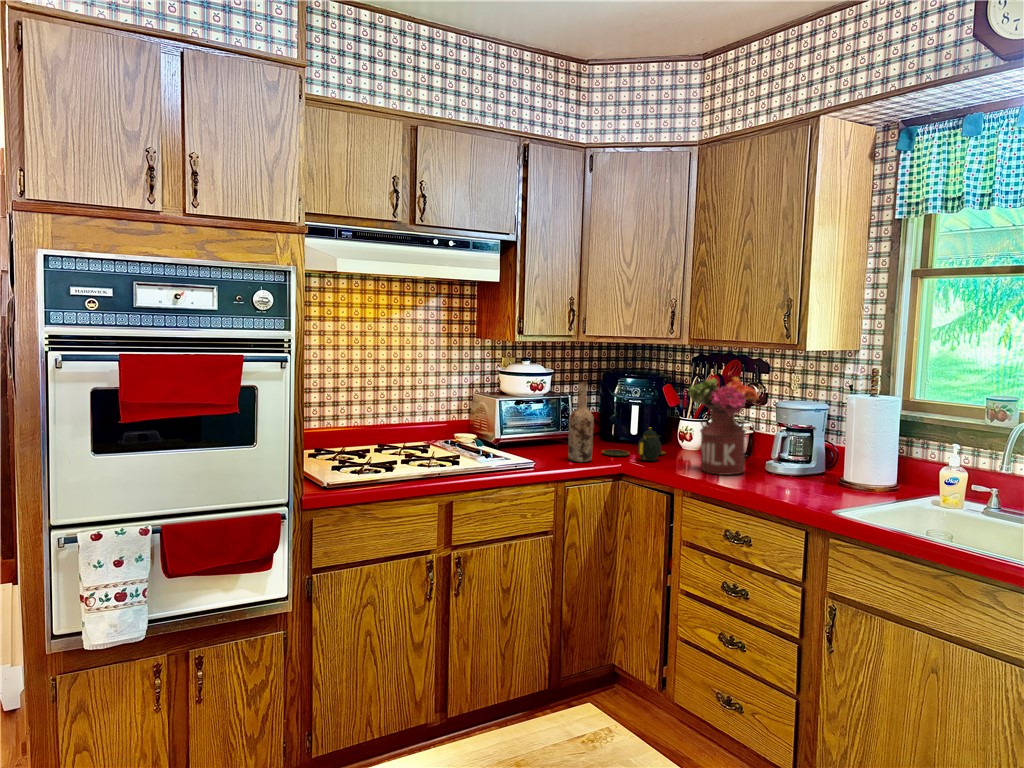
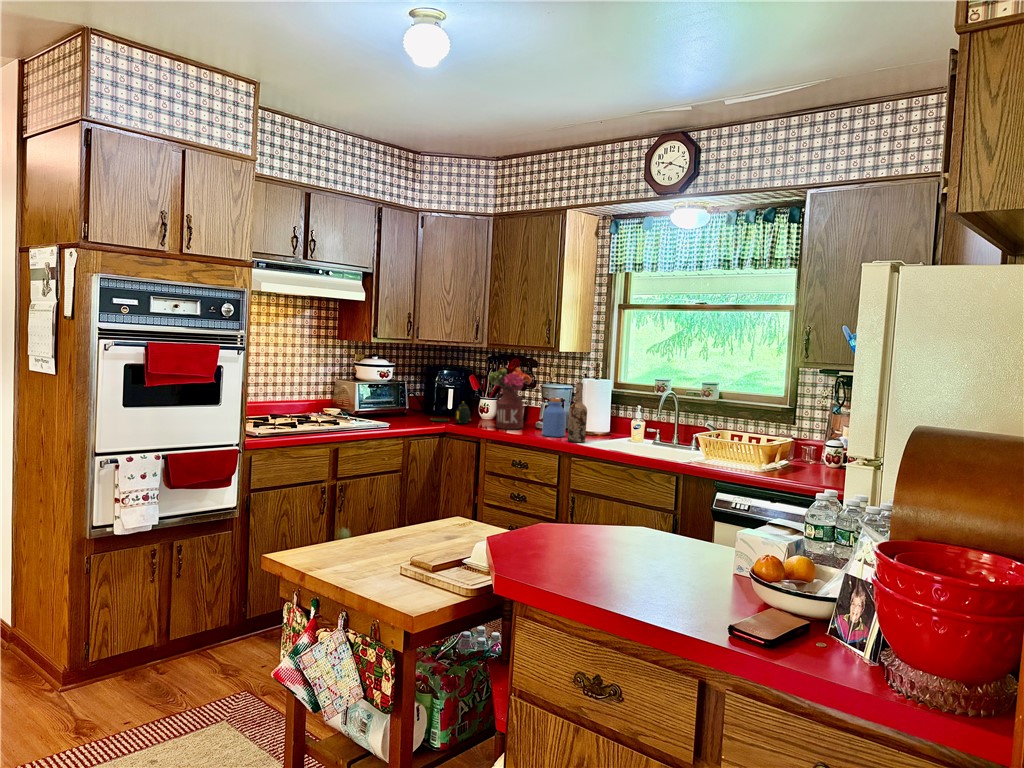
wine bottle: present [568,382,594,462] -> present [568,383,587,442]
jar: none [777,430,820,496] -> present [542,399,566,437]

